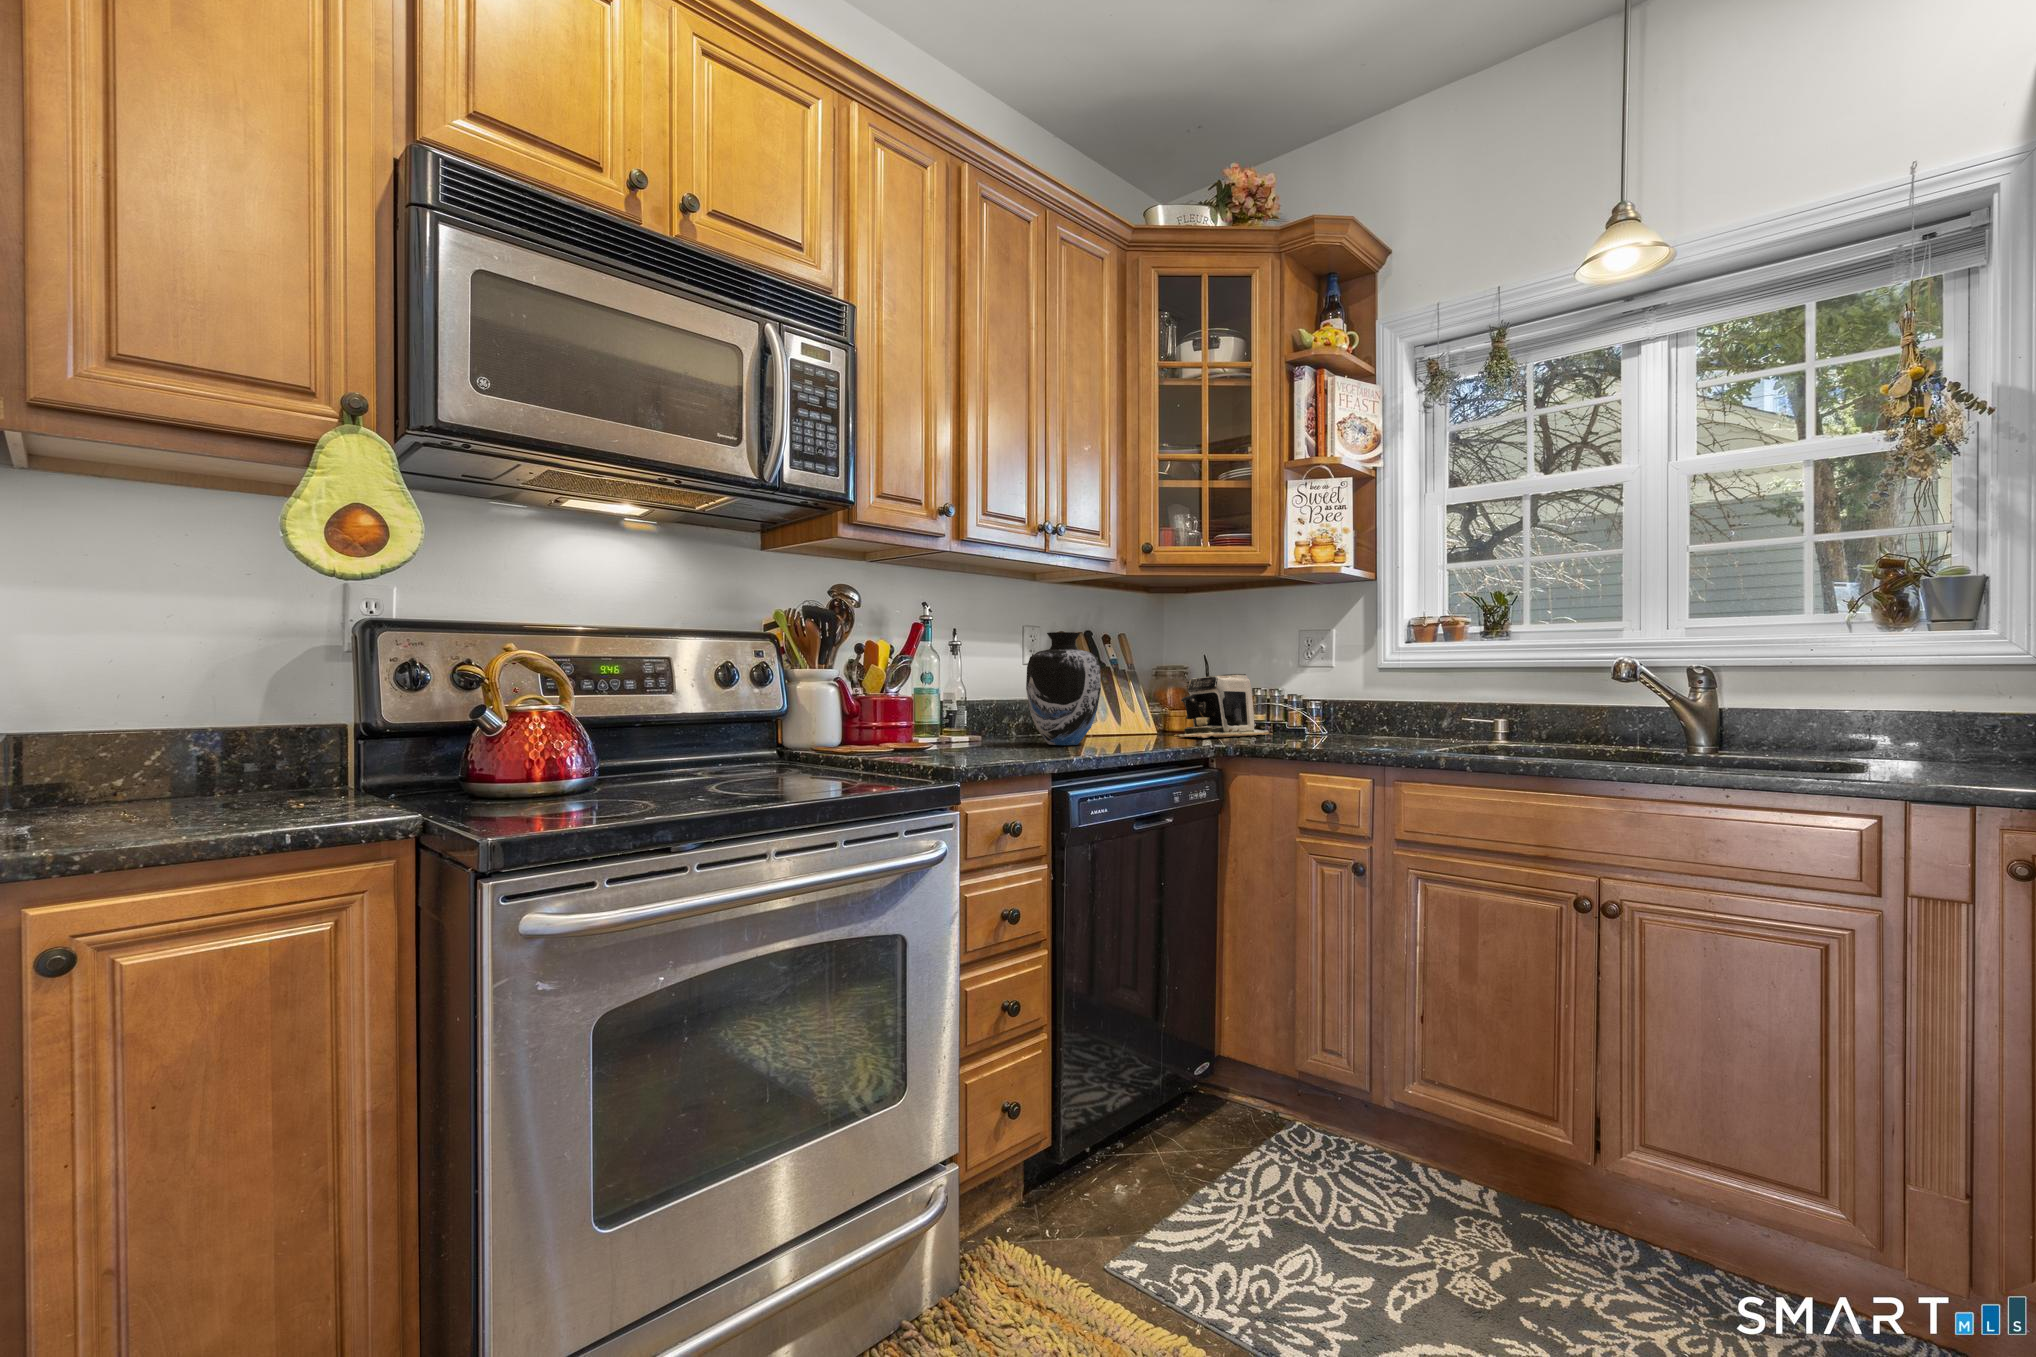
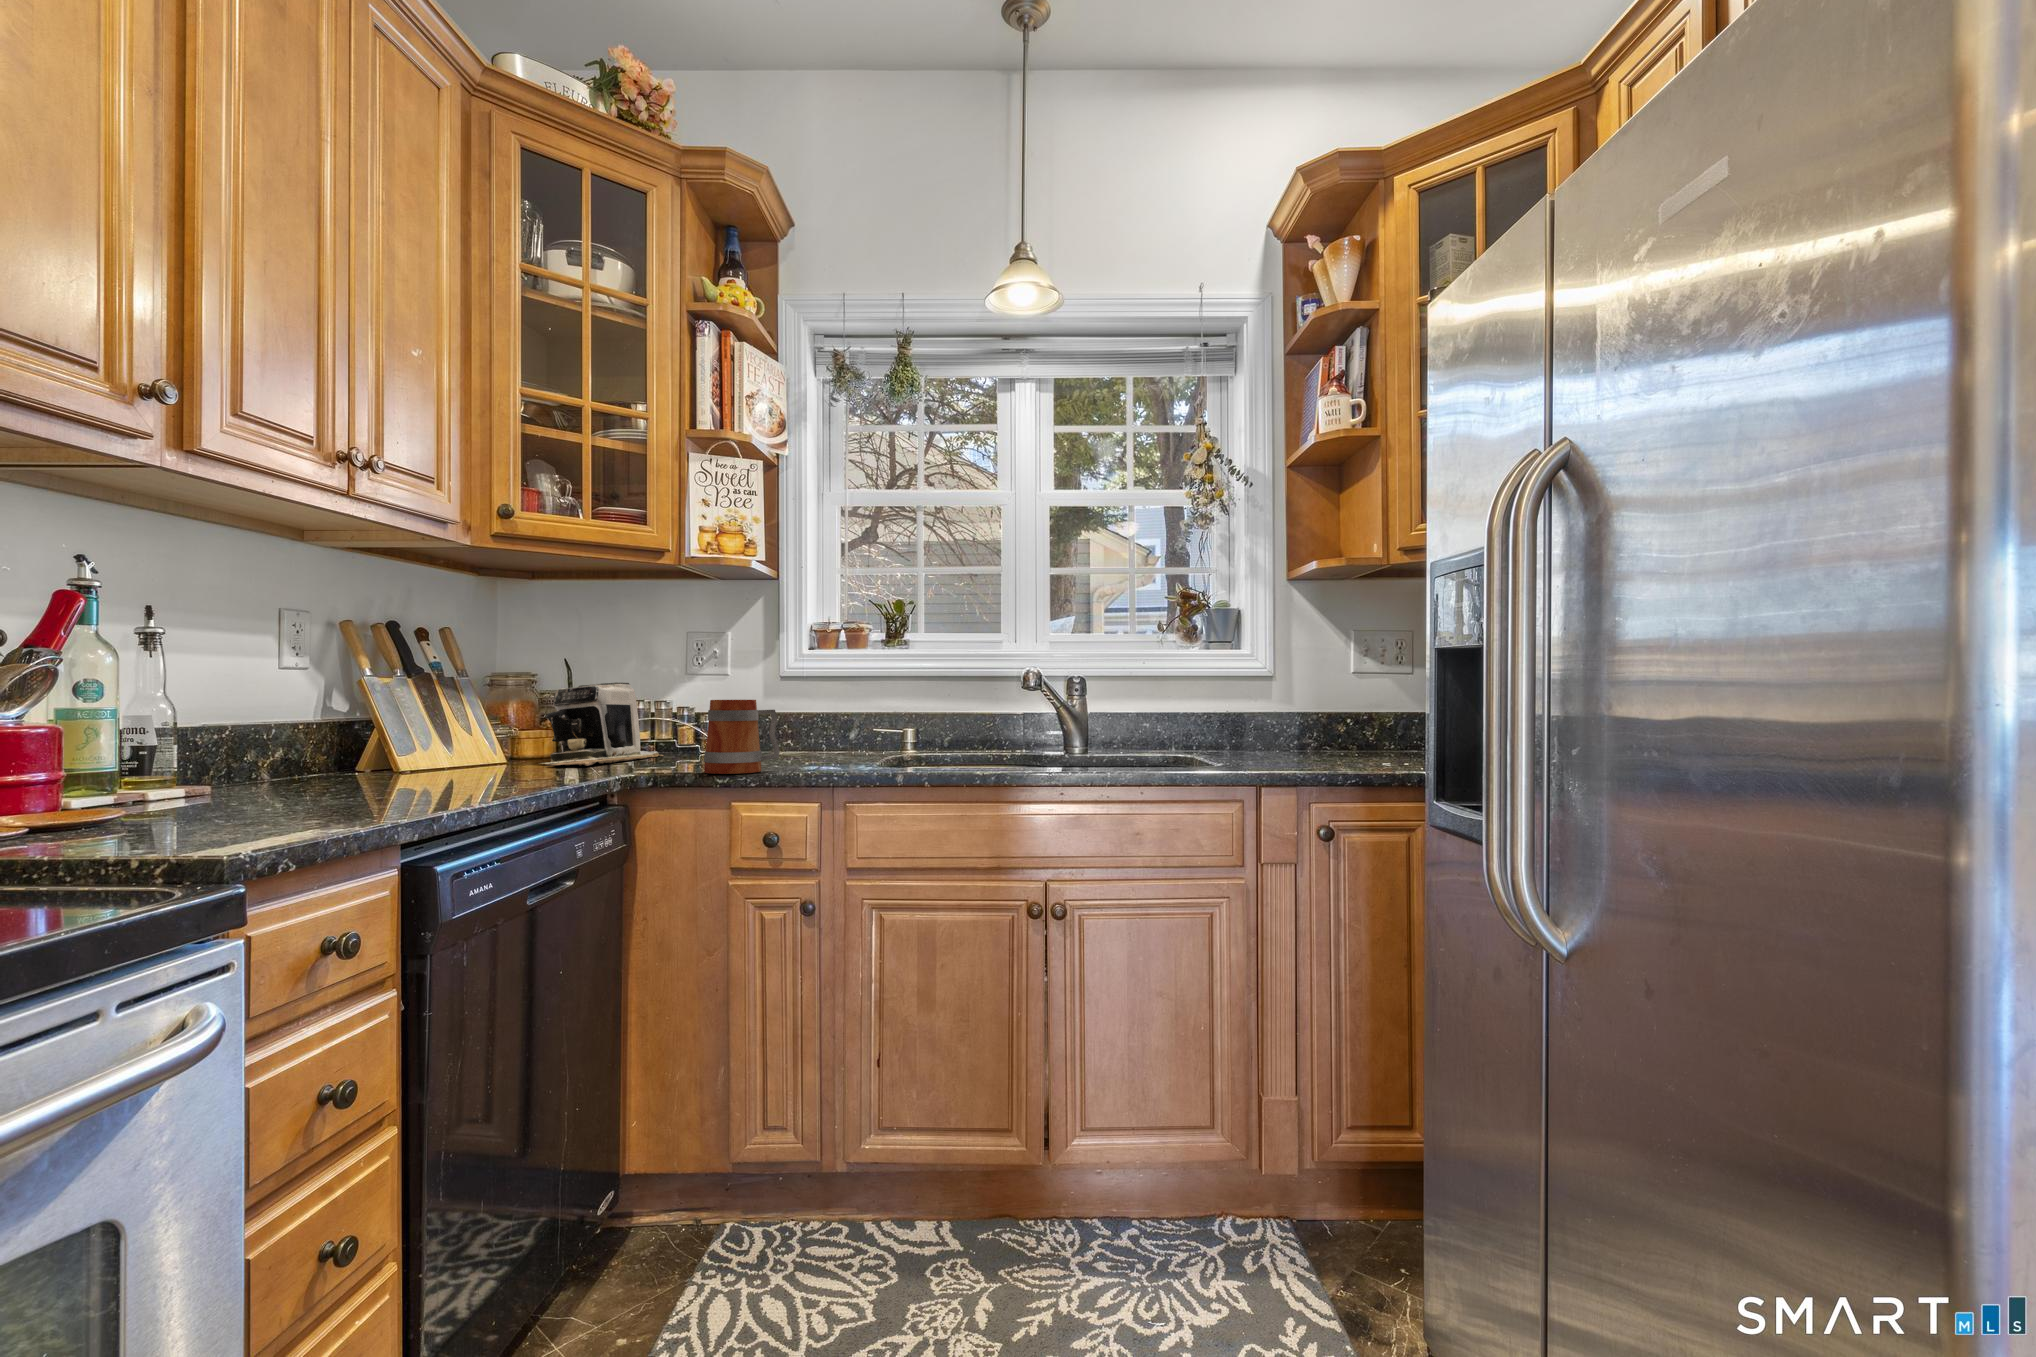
vase: present [1026,632,1101,745] -> none [310,619,447,790]
mug: none [1278,689,1341,750] -> present [704,700,780,774]

